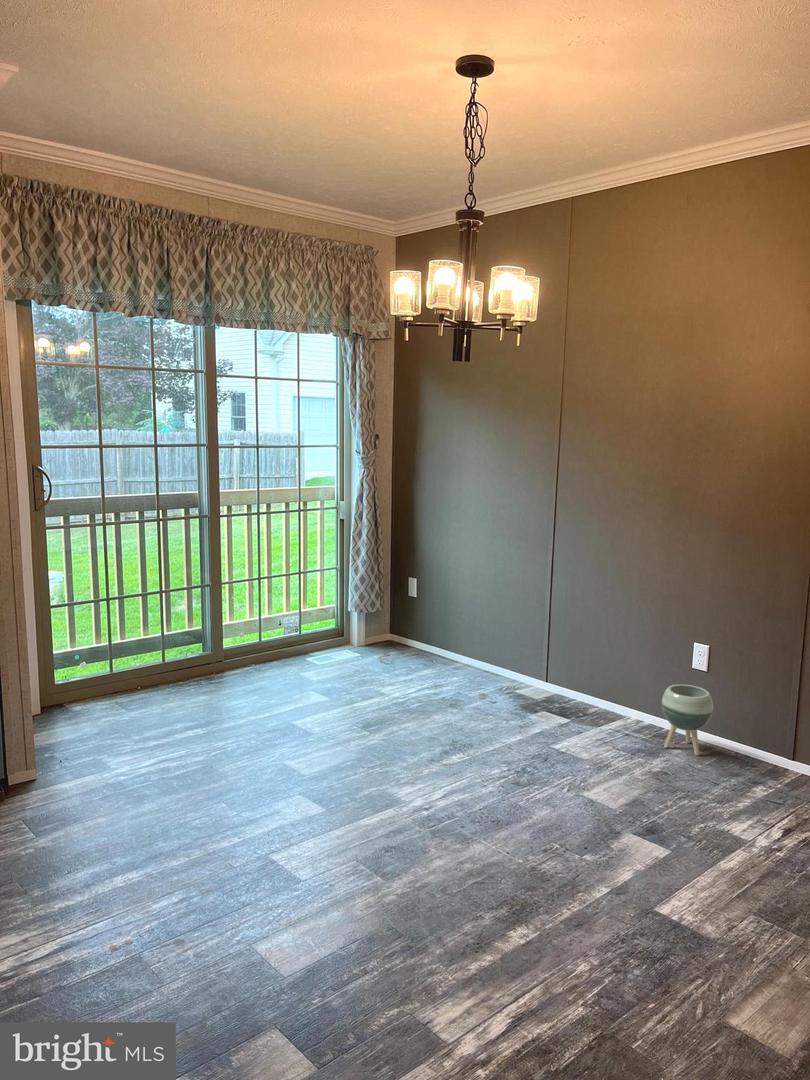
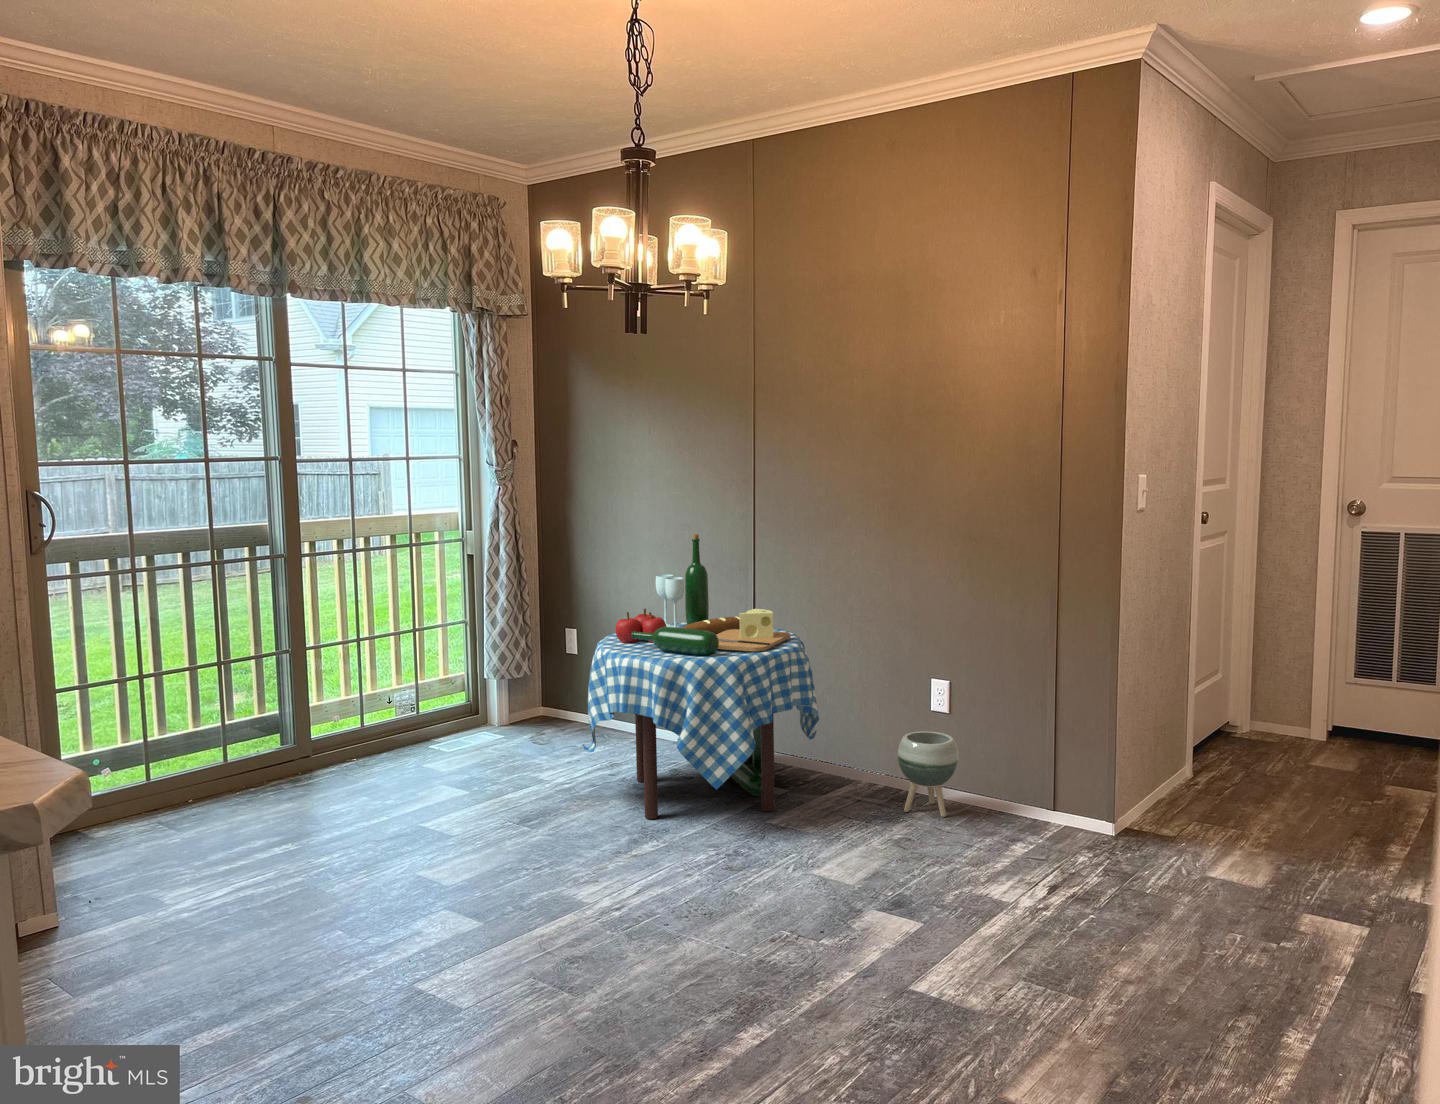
dining table: none [414,515,599,737] -> present [583,534,819,819]

